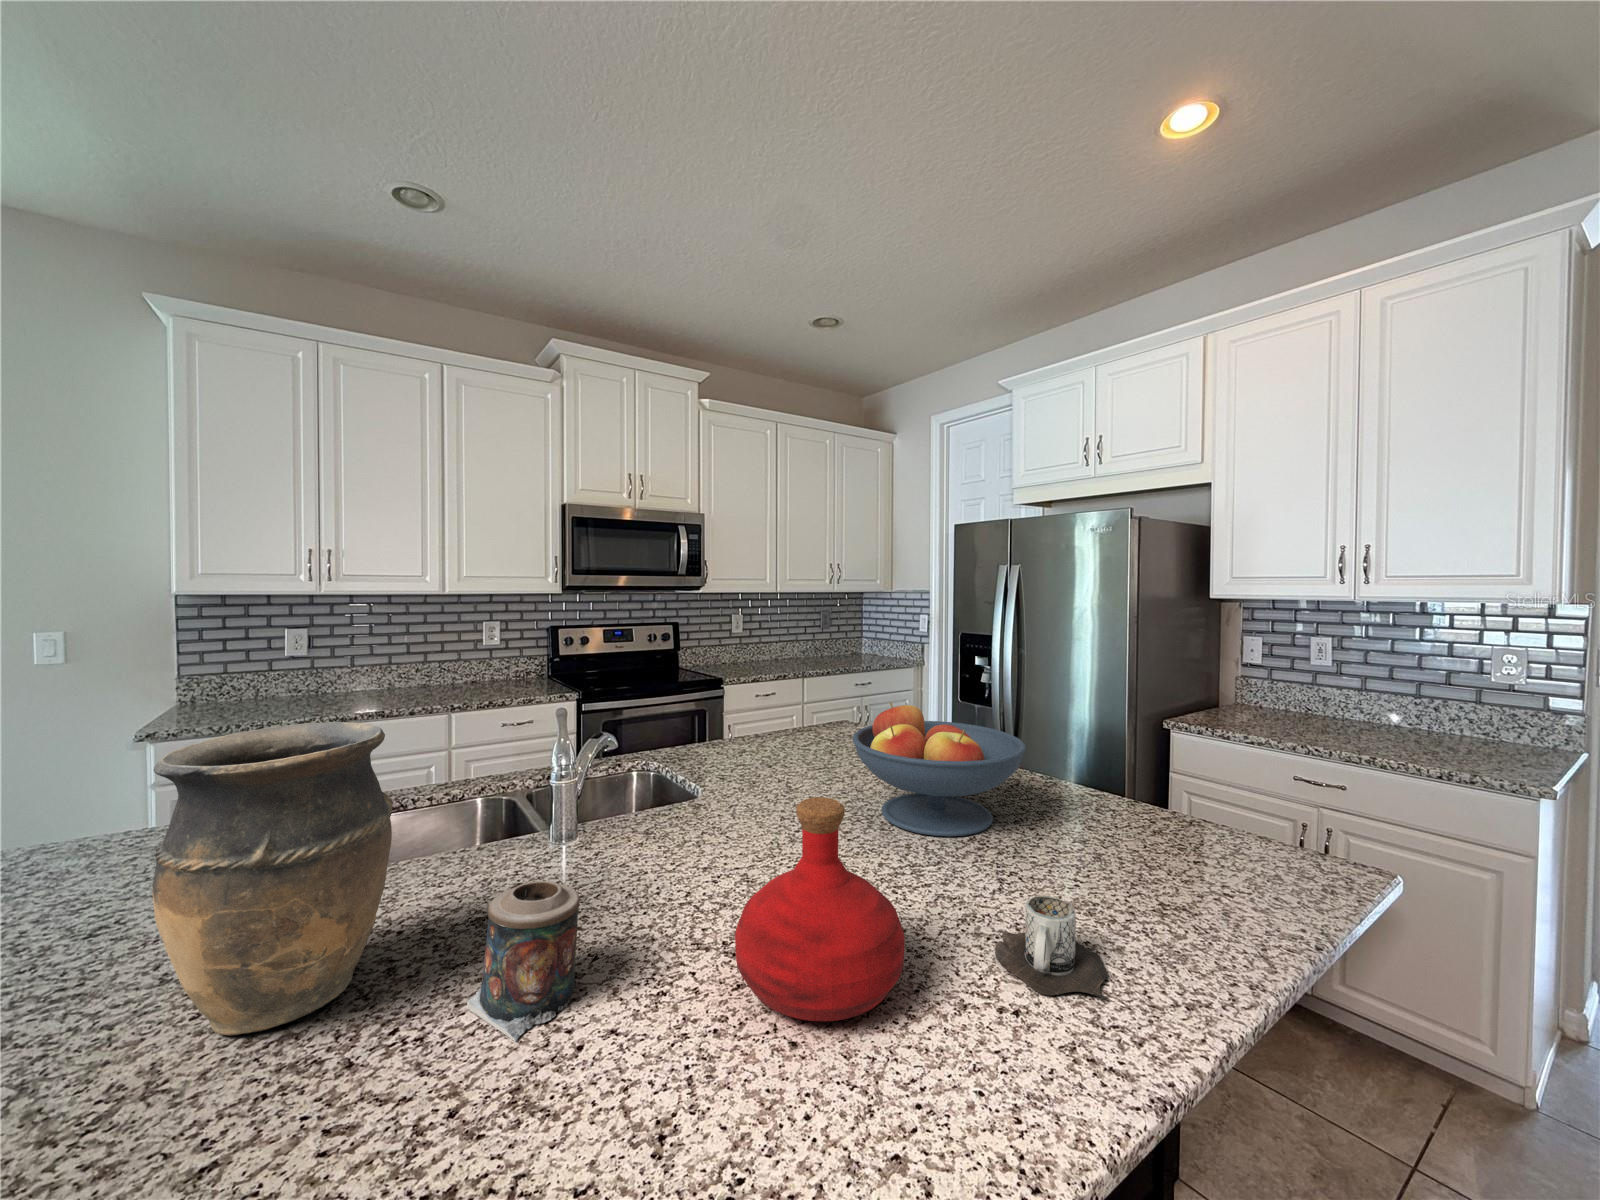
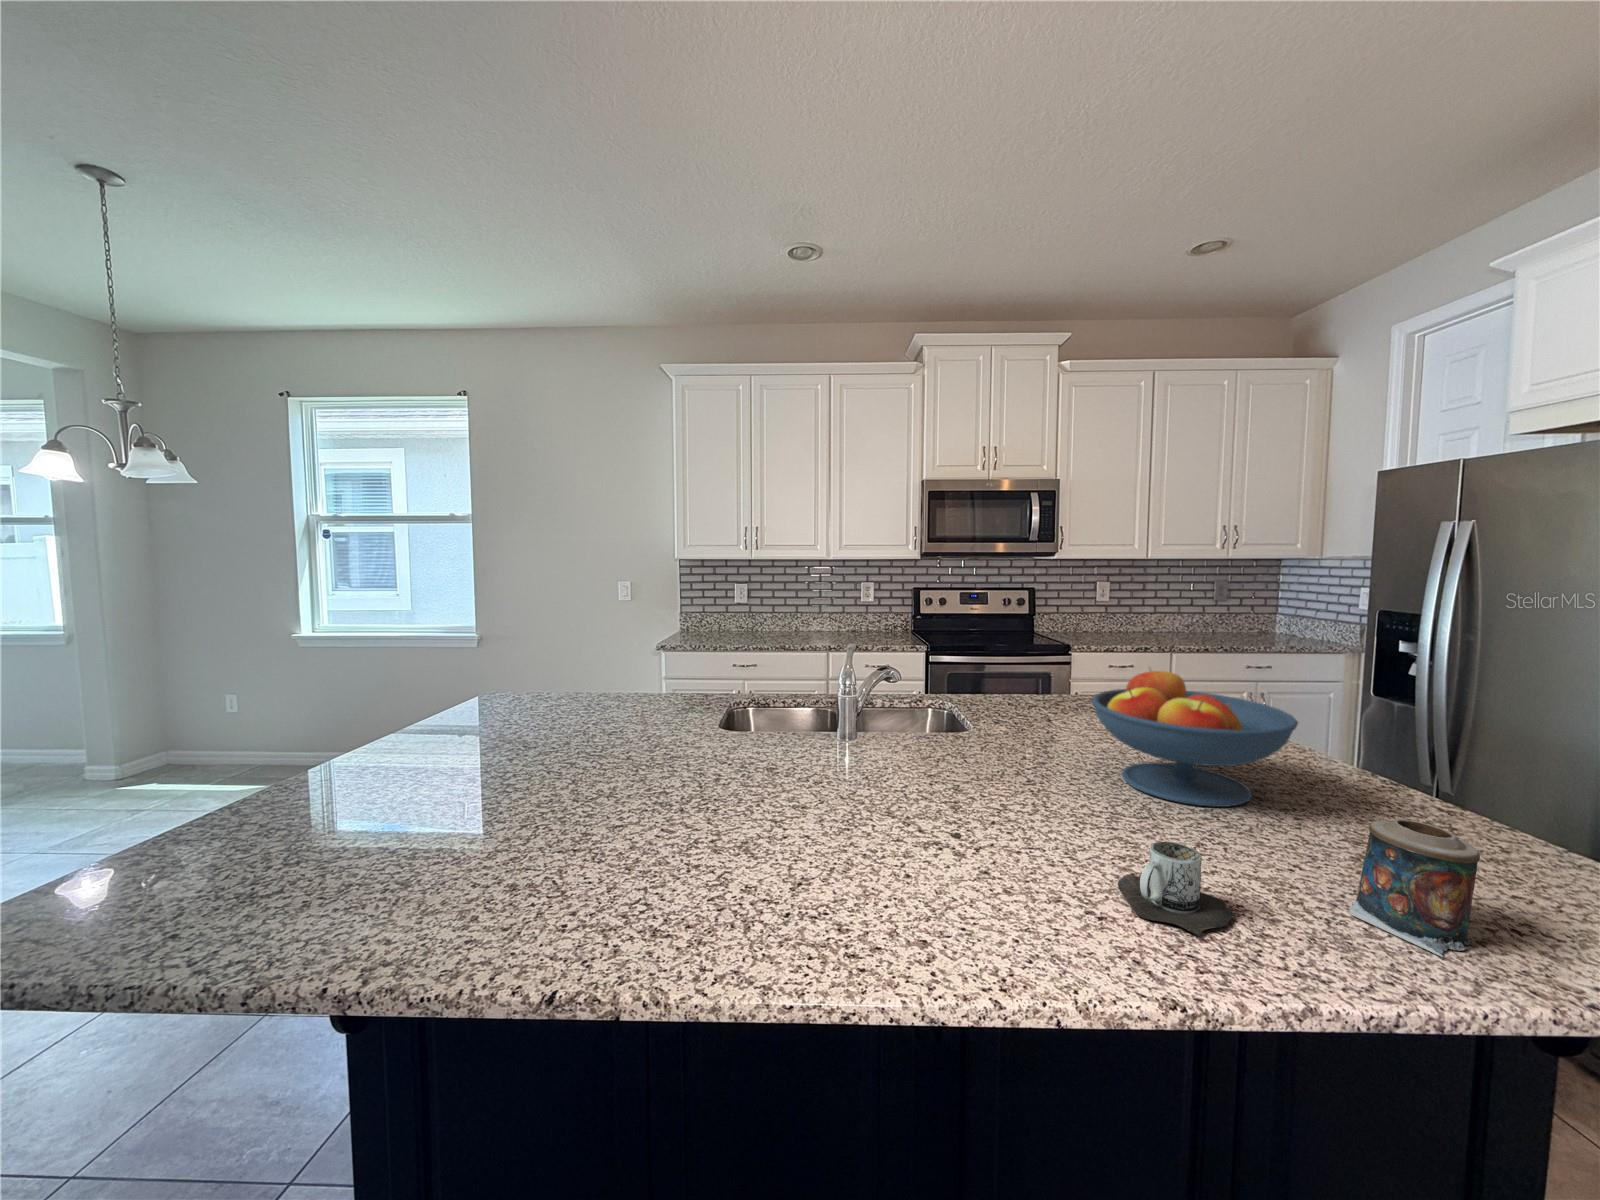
vase: present [152,722,393,1036] -> none [615,629,720,786]
bottle: present [735,797,905,1021] -> none [889,713,1024,876]
candle: present [467,881,580,1042] -> present [1350,819,1480,957]

